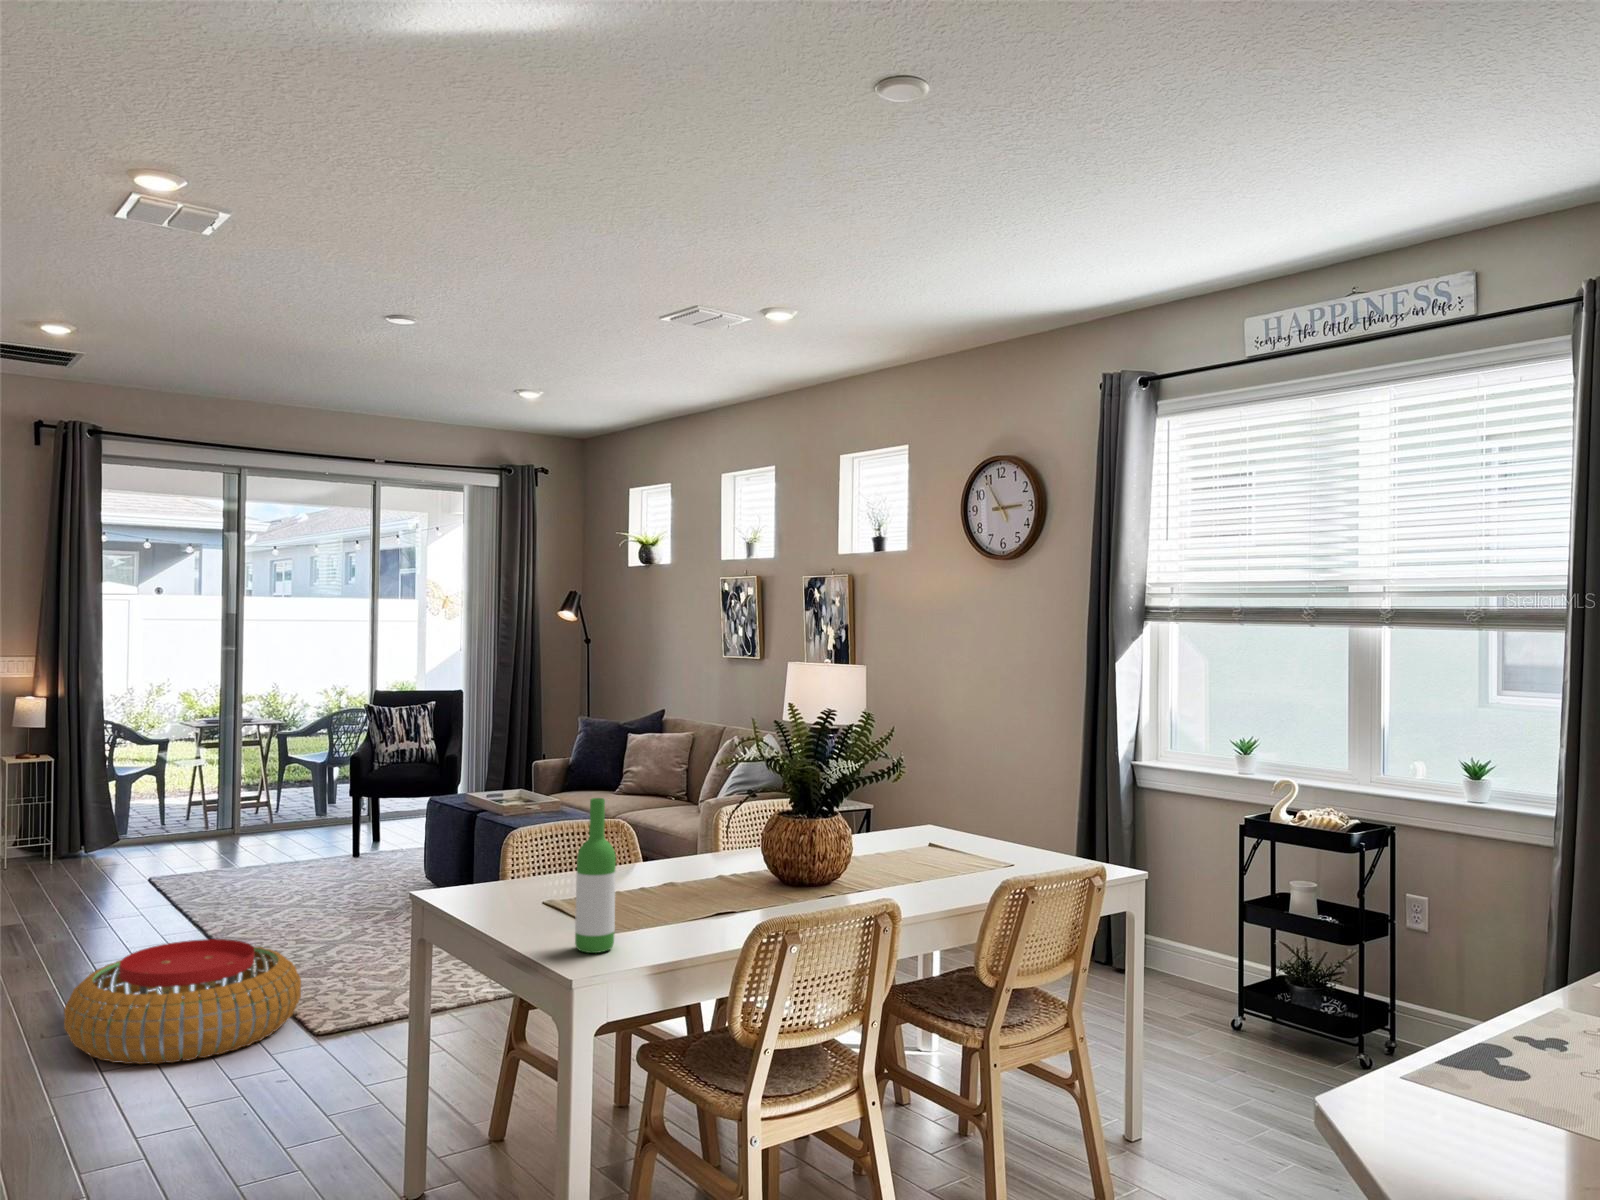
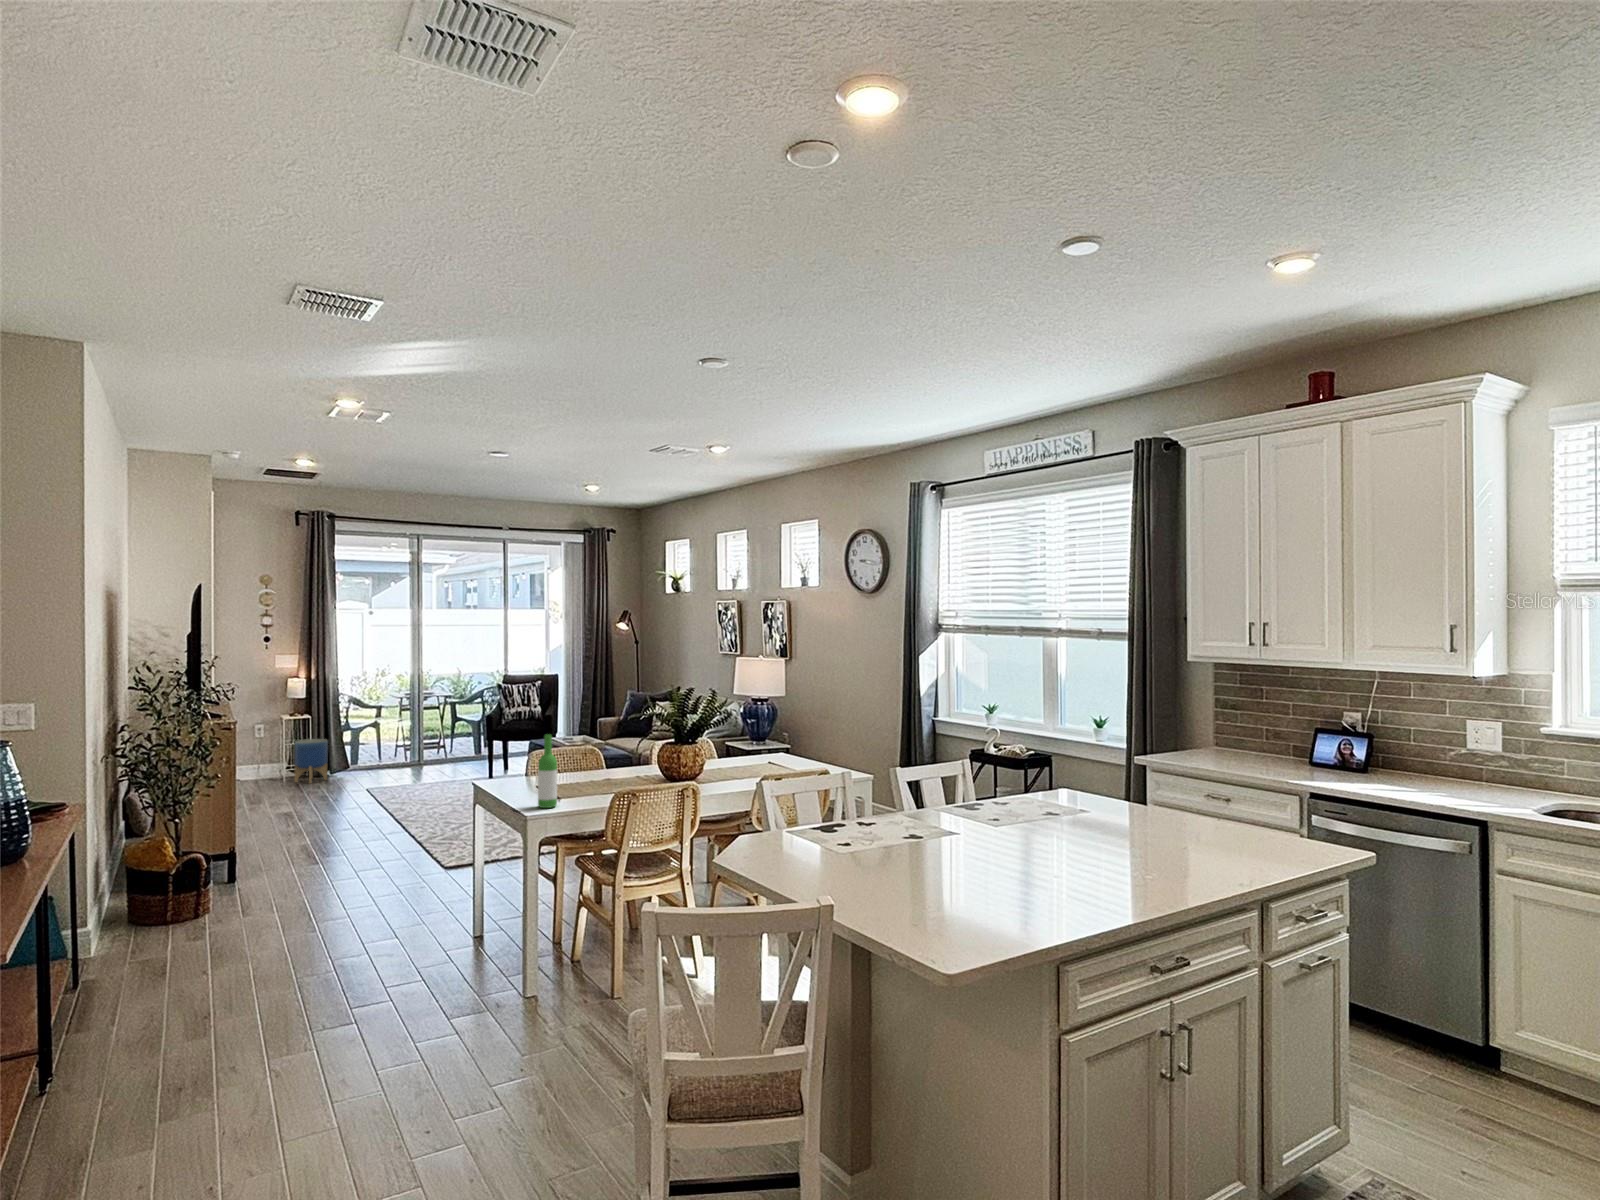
planter: none [25,793,83,867] -> present [294,739,328,783]
pouf: present [64,939,301,1064] -> none [312,818,440,881]

